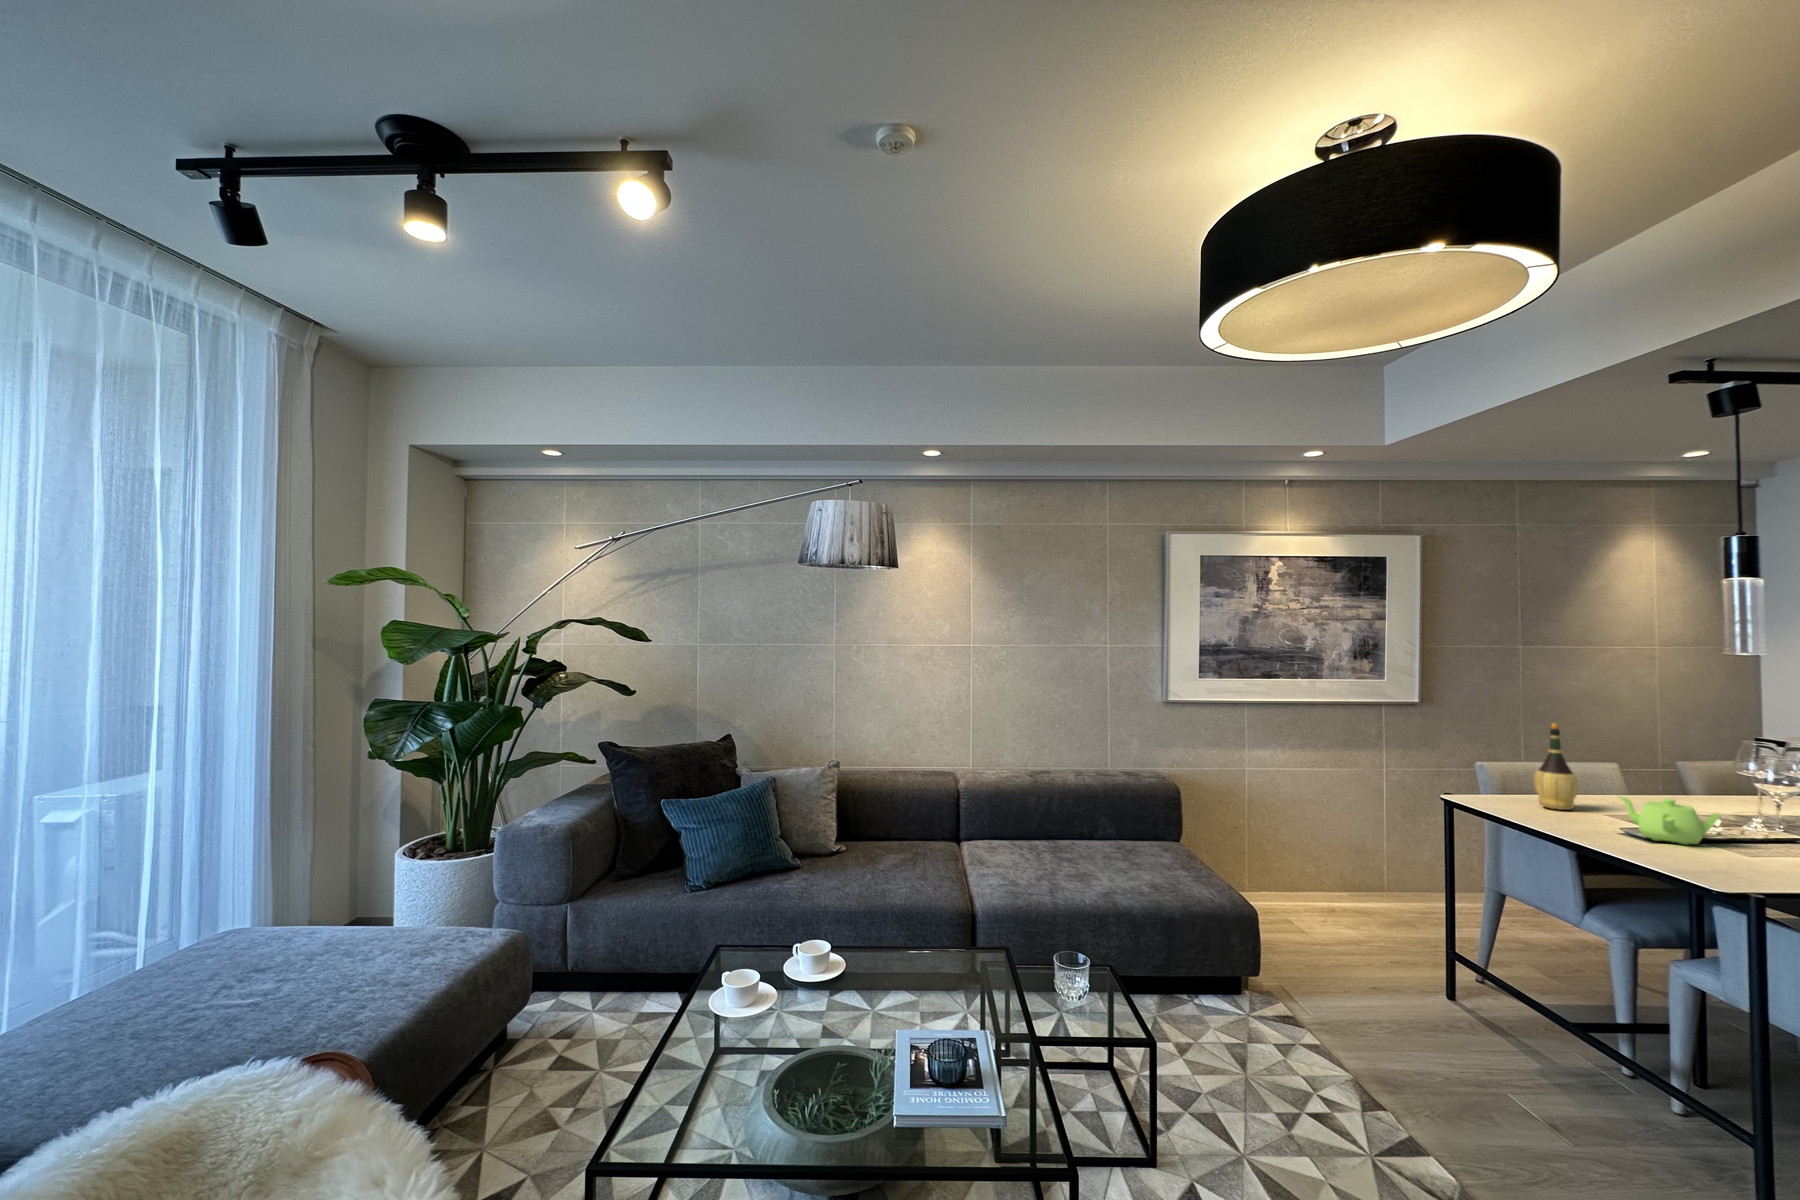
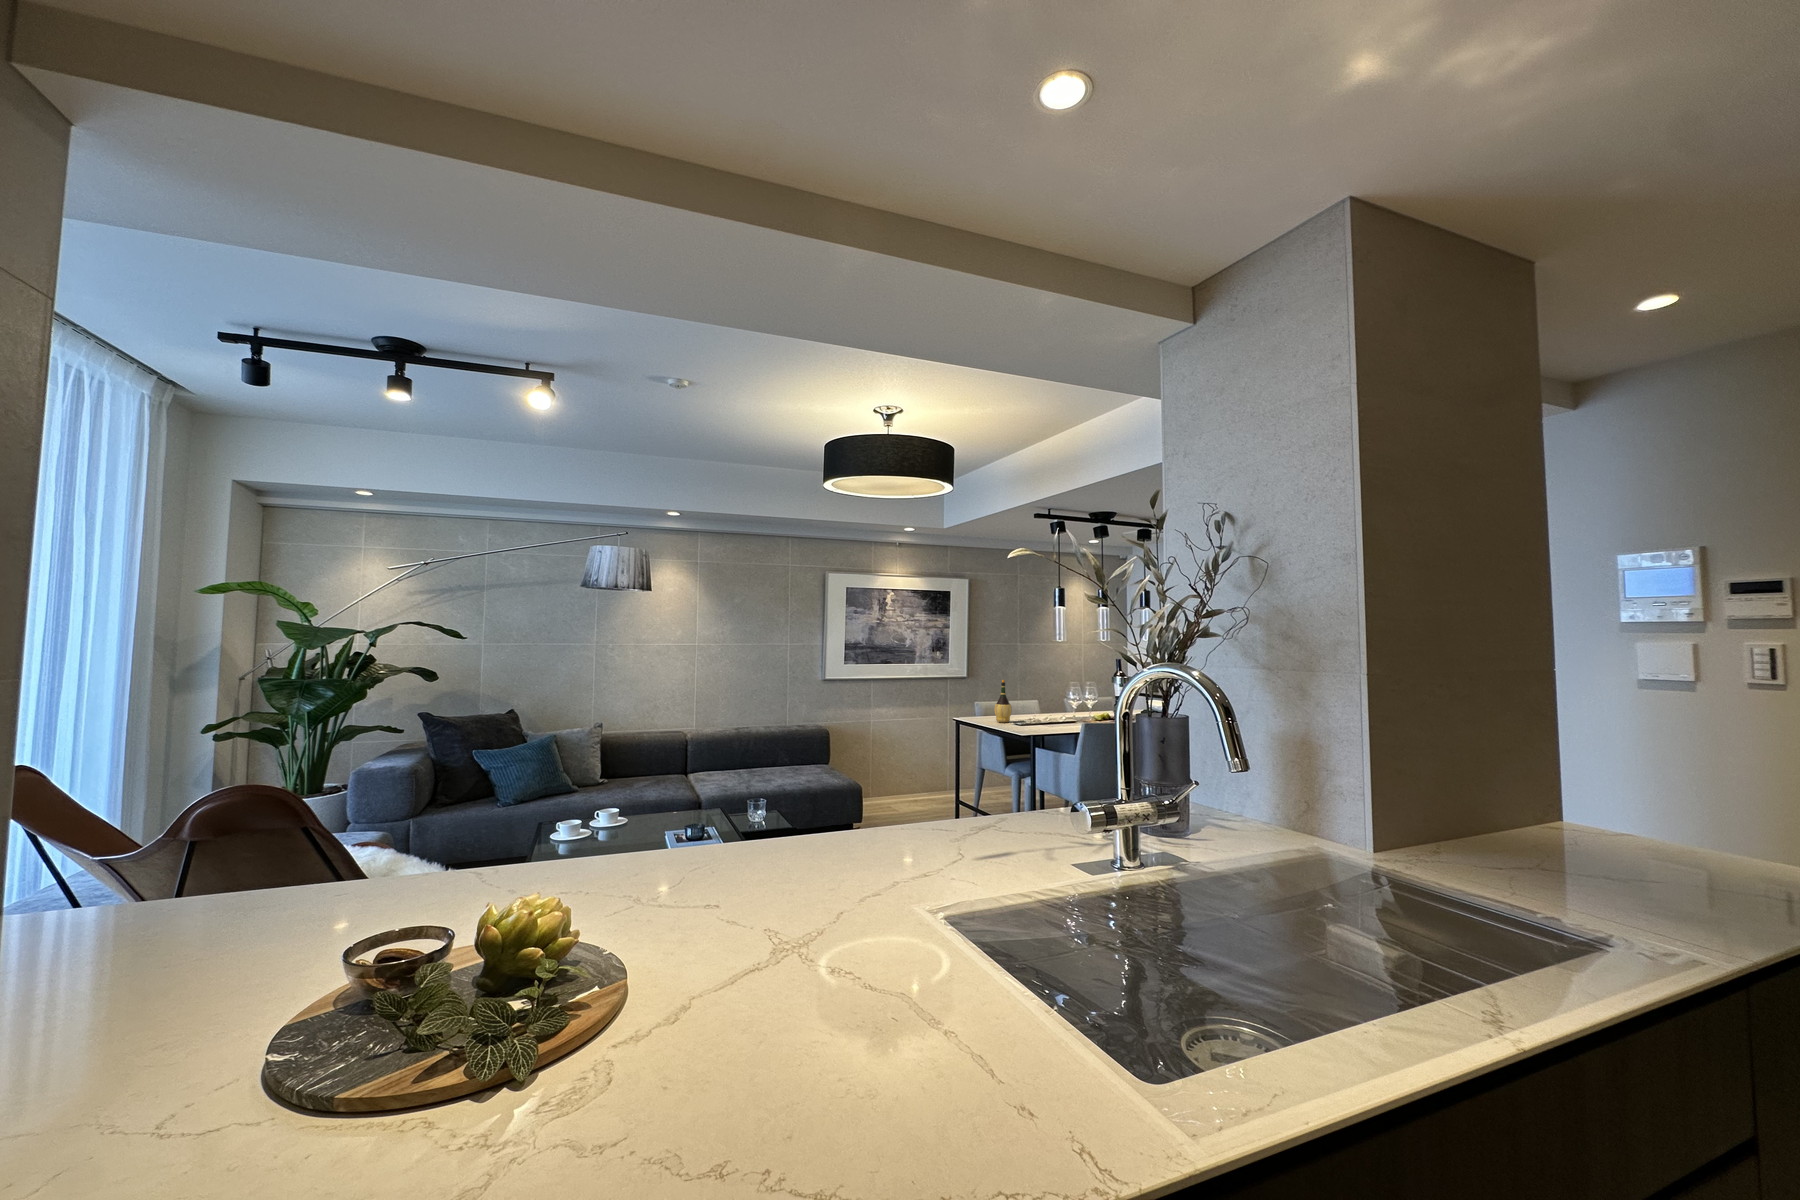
teapot: present [1617,796,1720,845] -> none [1016,710,1050,730]

